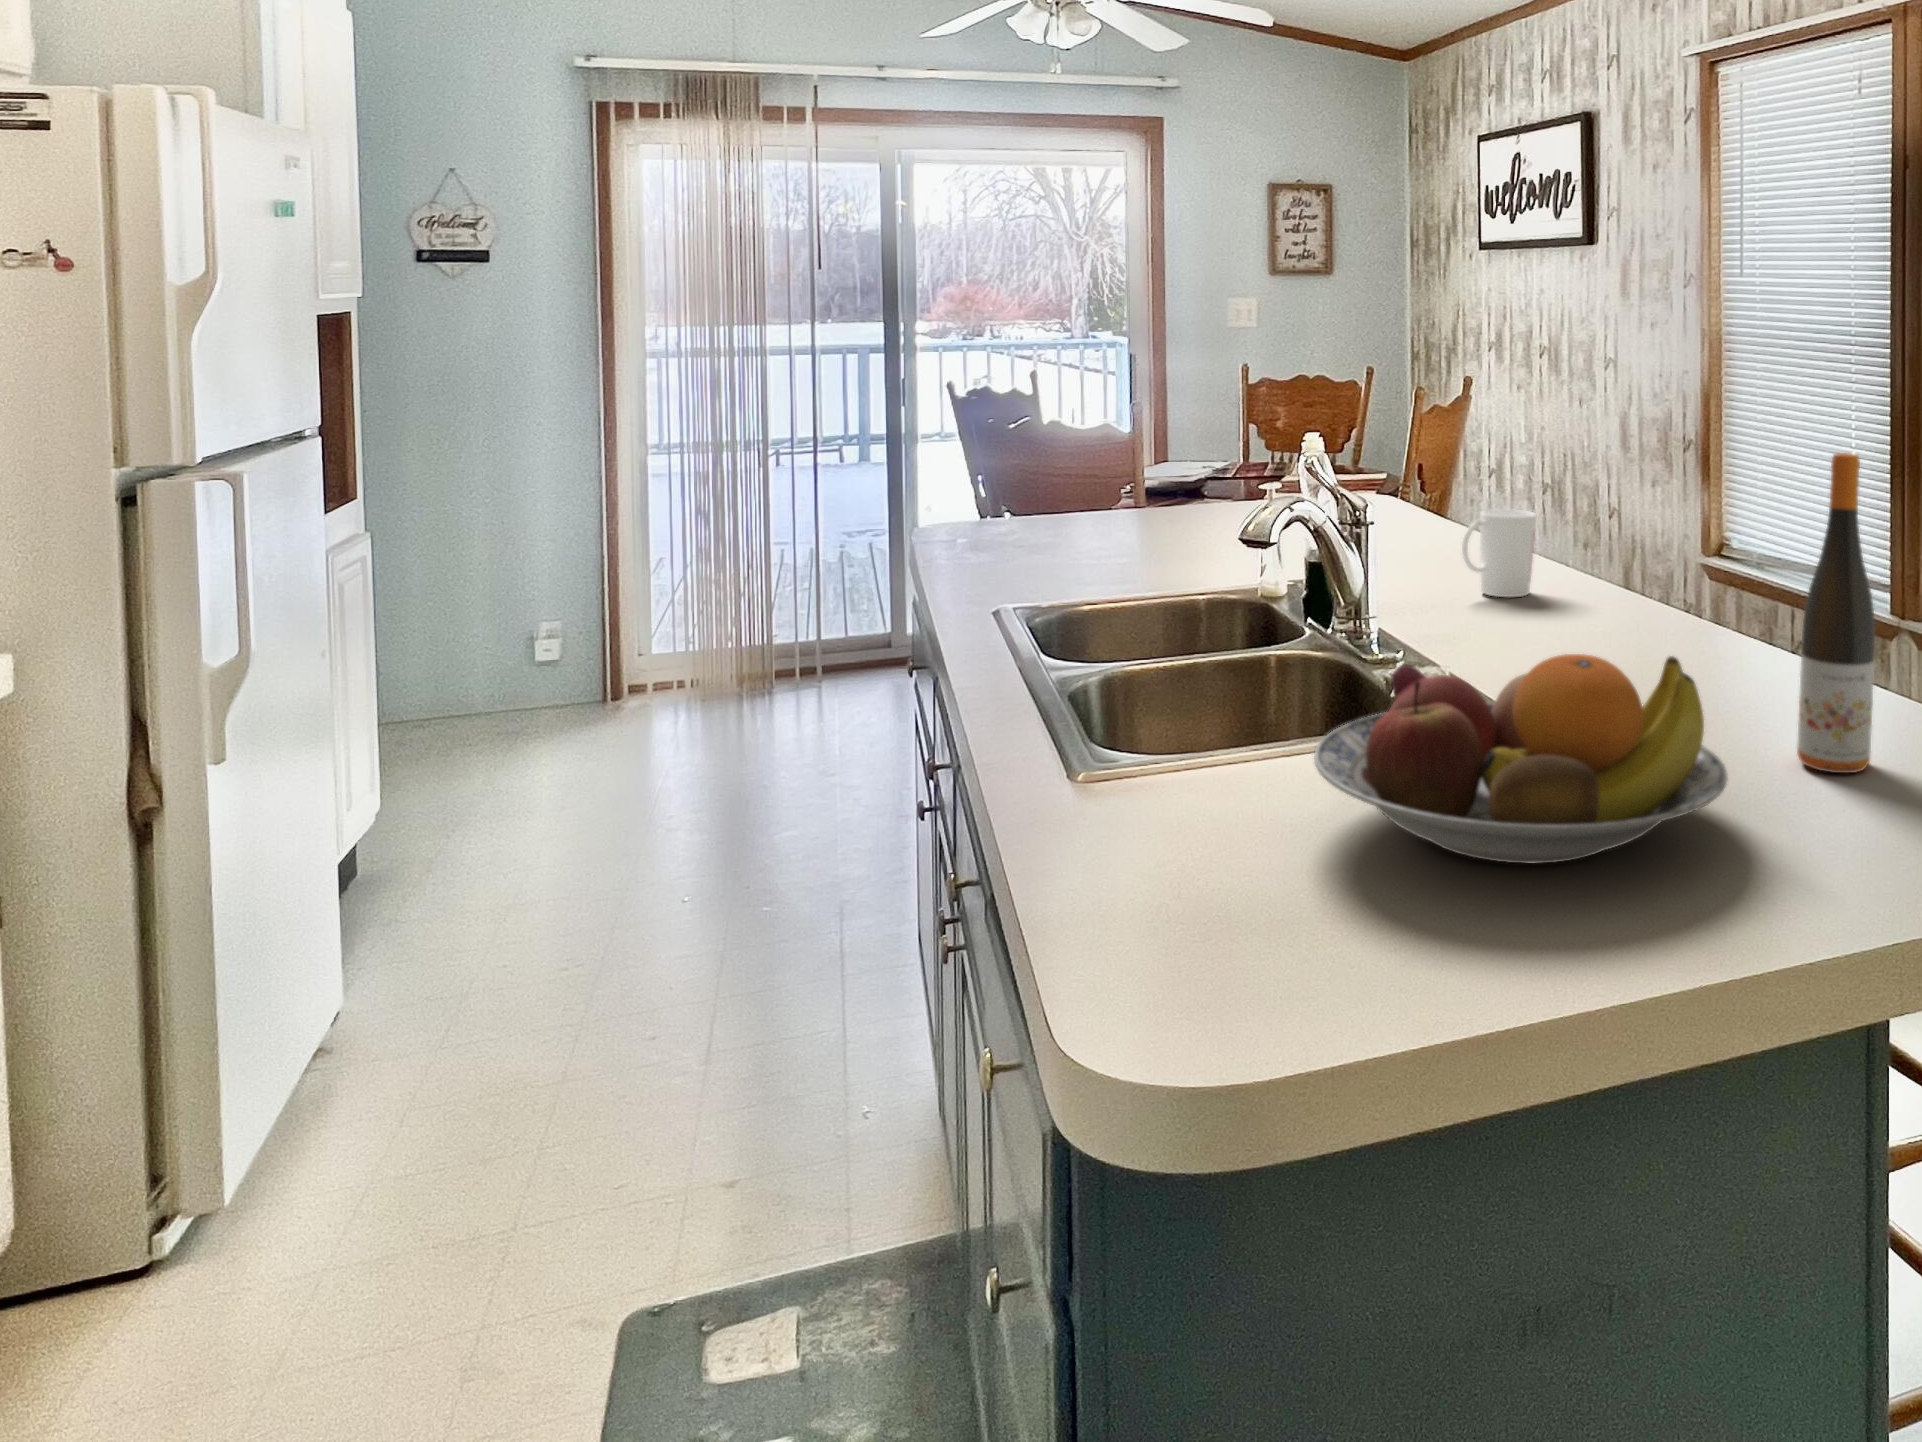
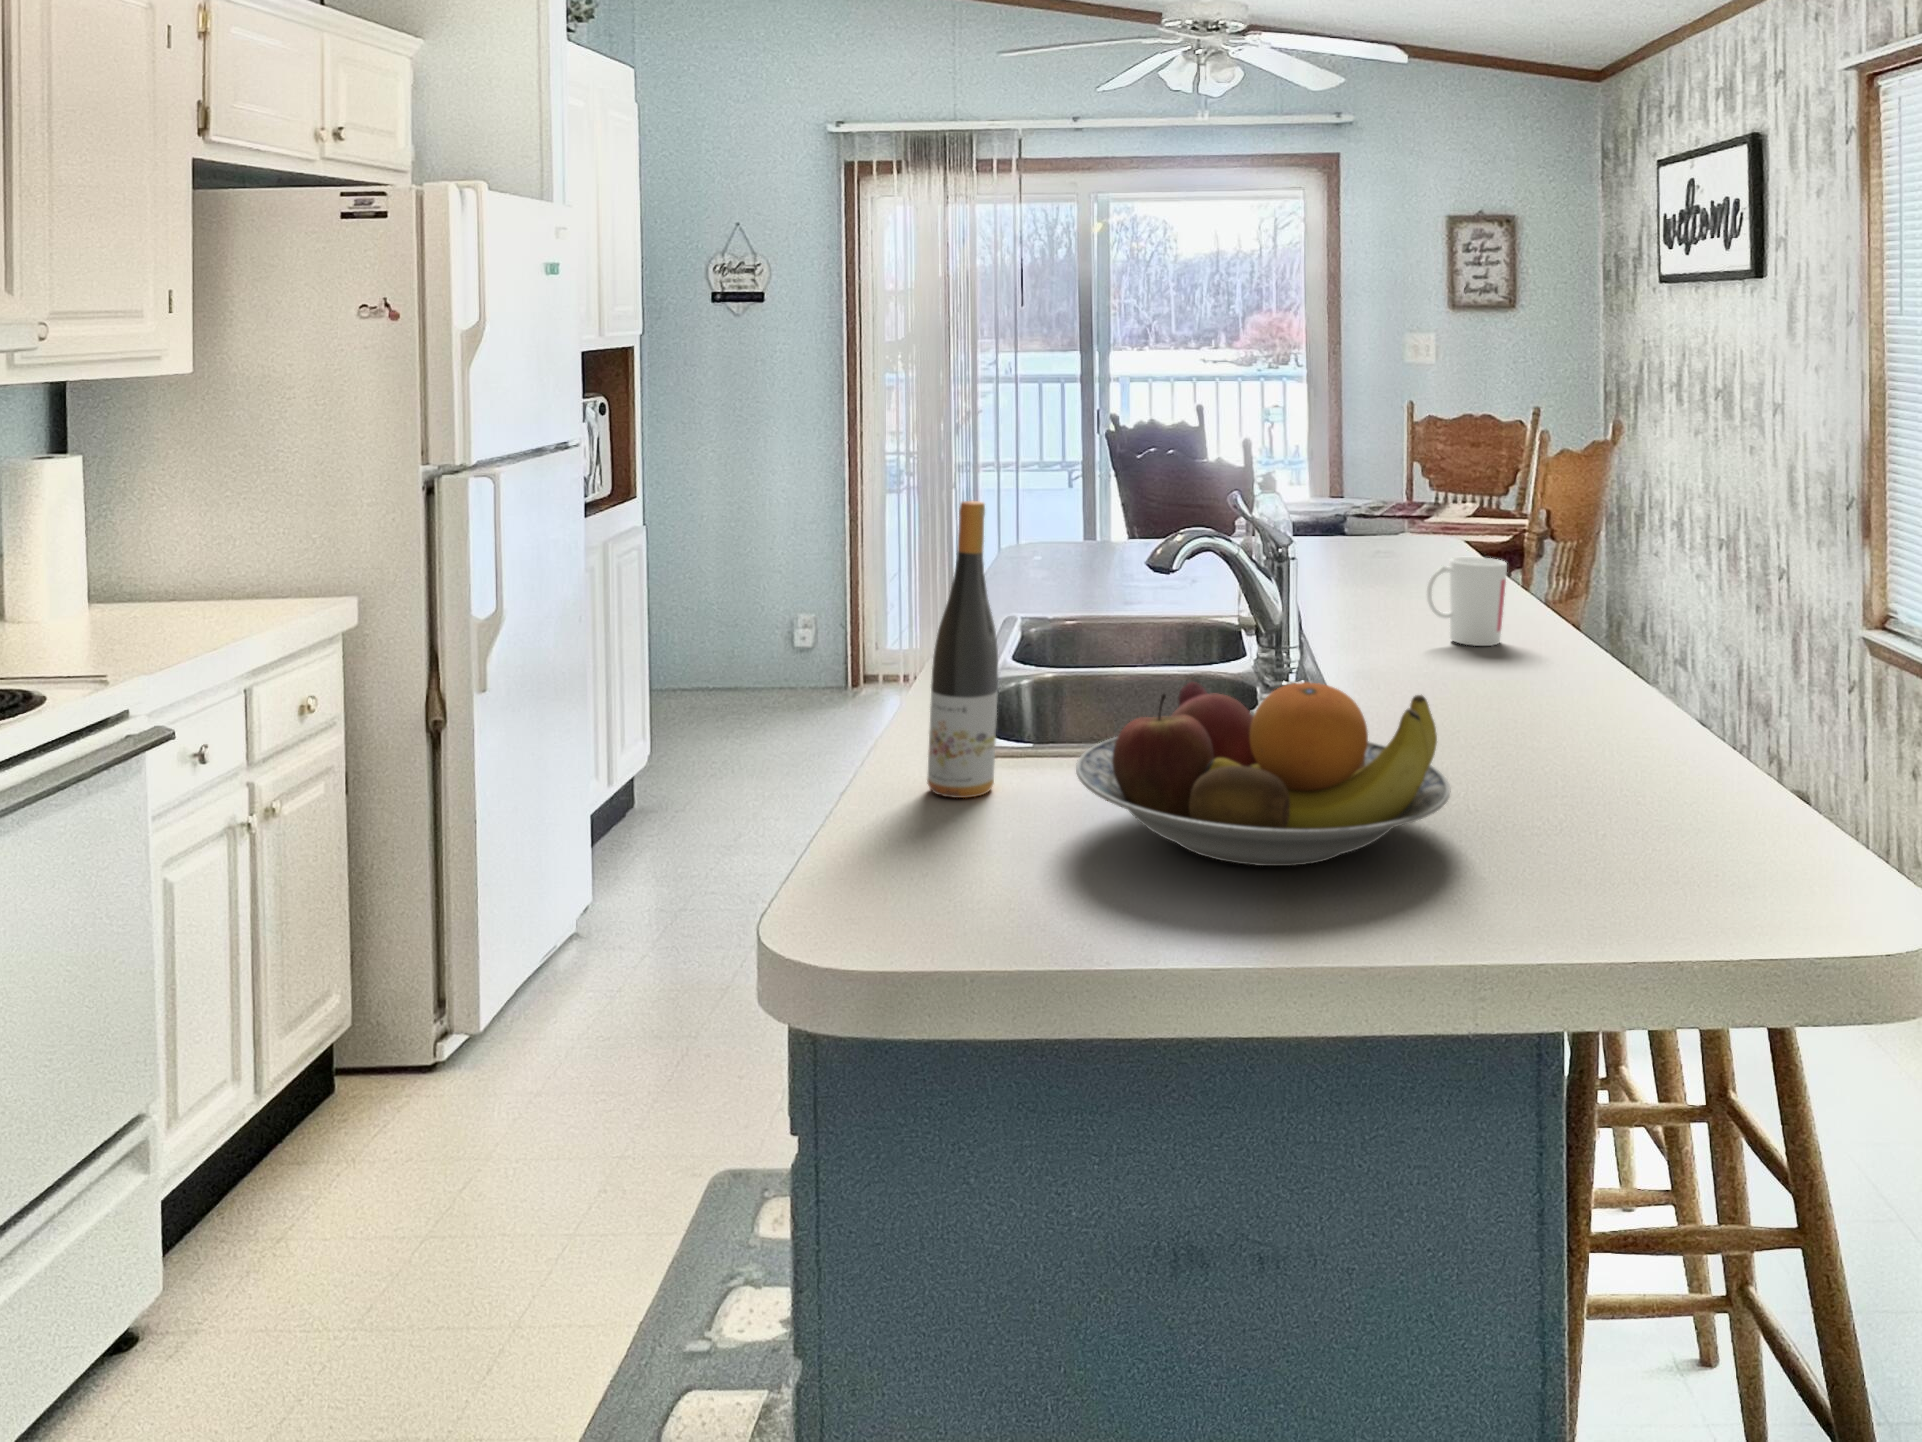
wine bottle: present [1797,453,1875,773] -> present [927,501,998,798]

